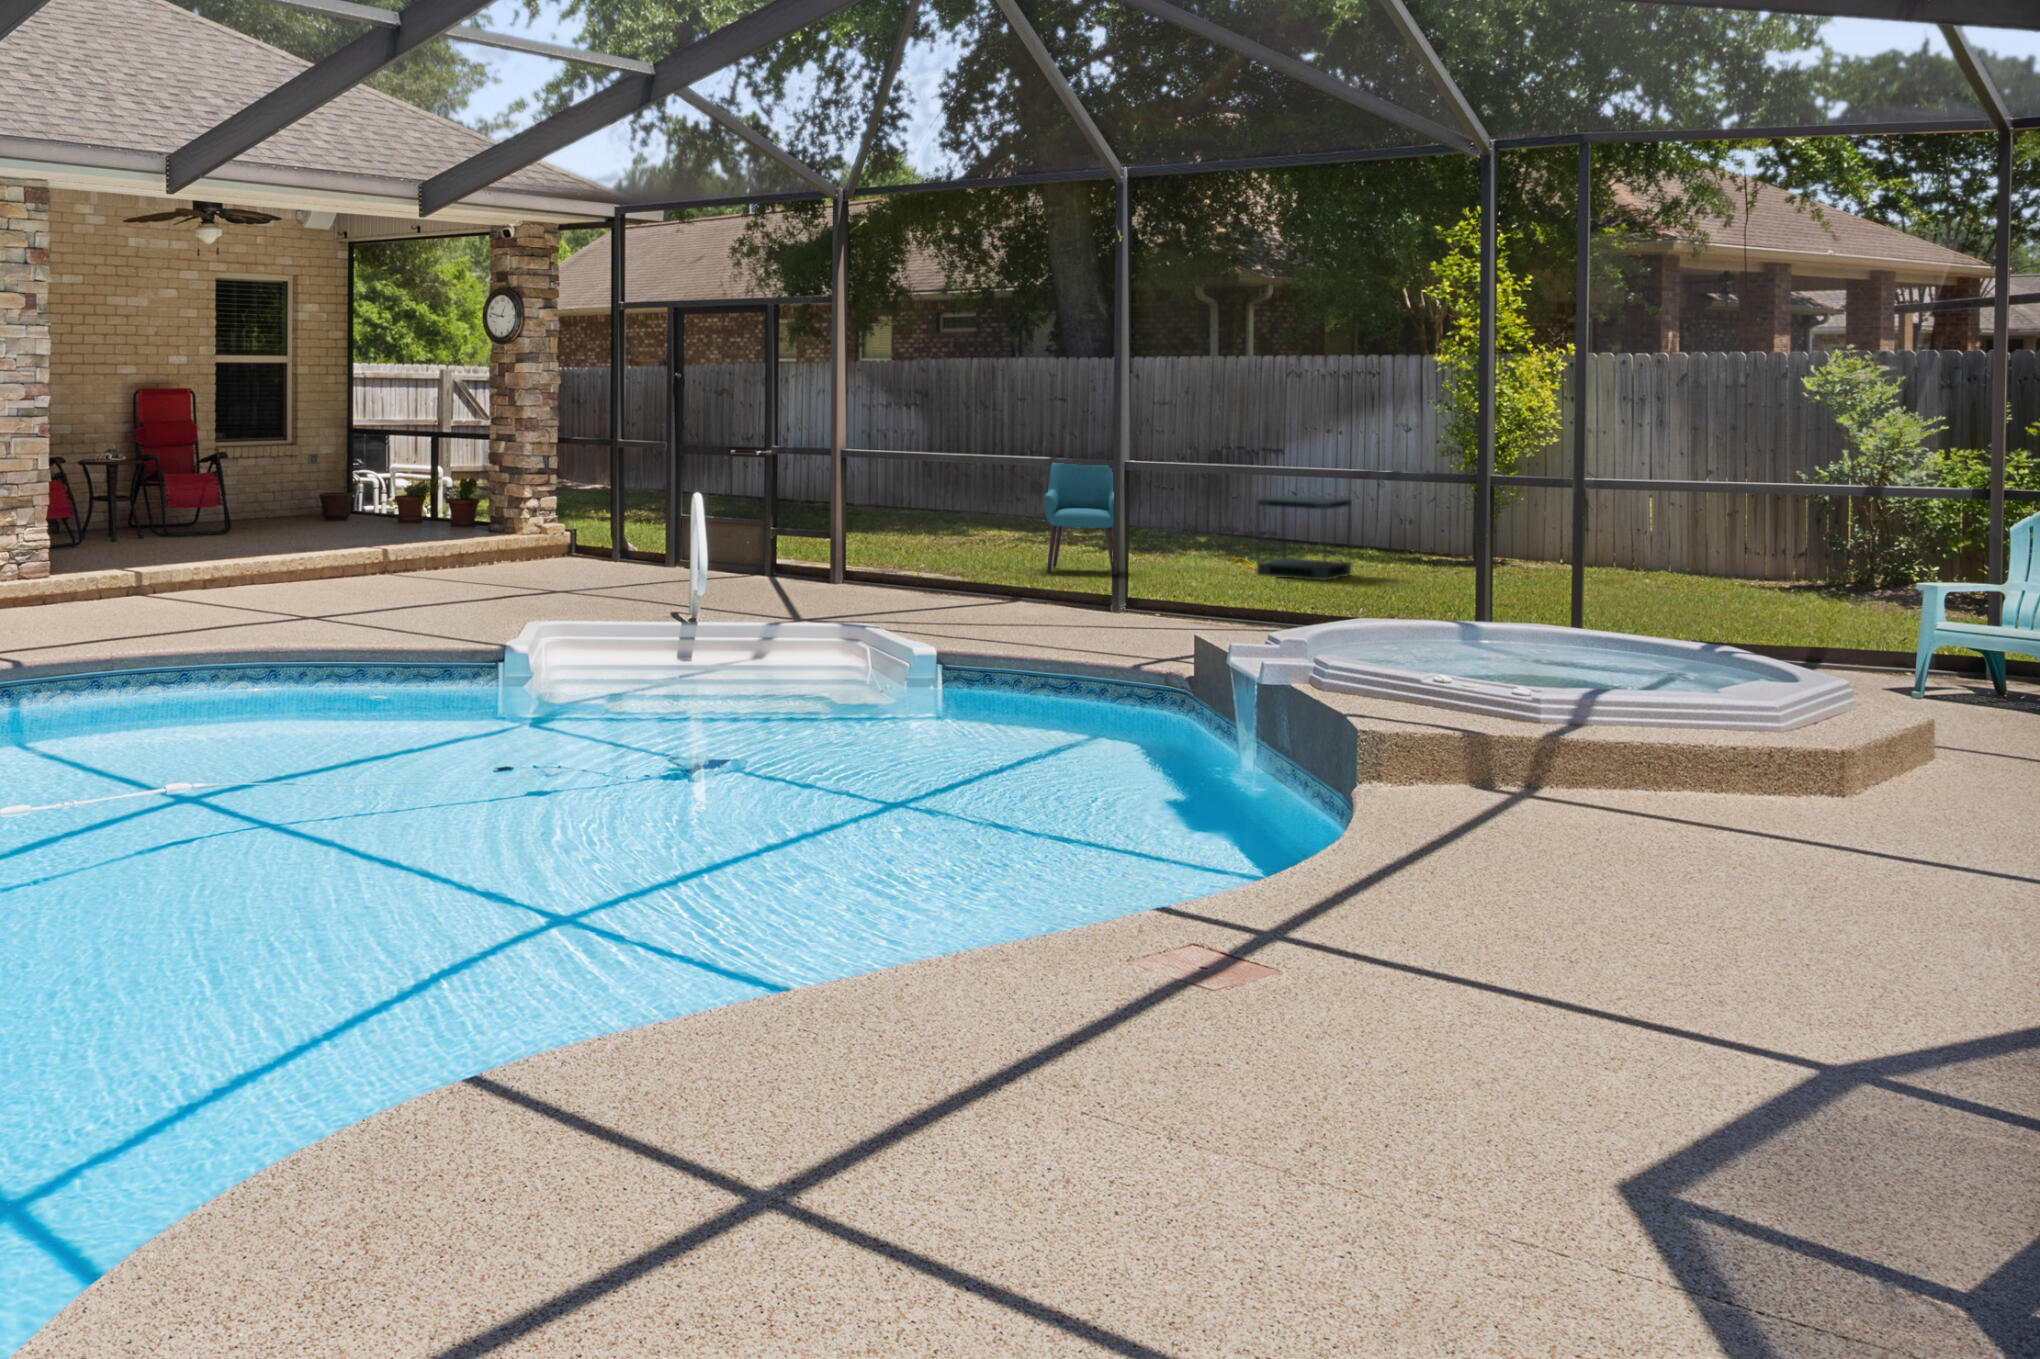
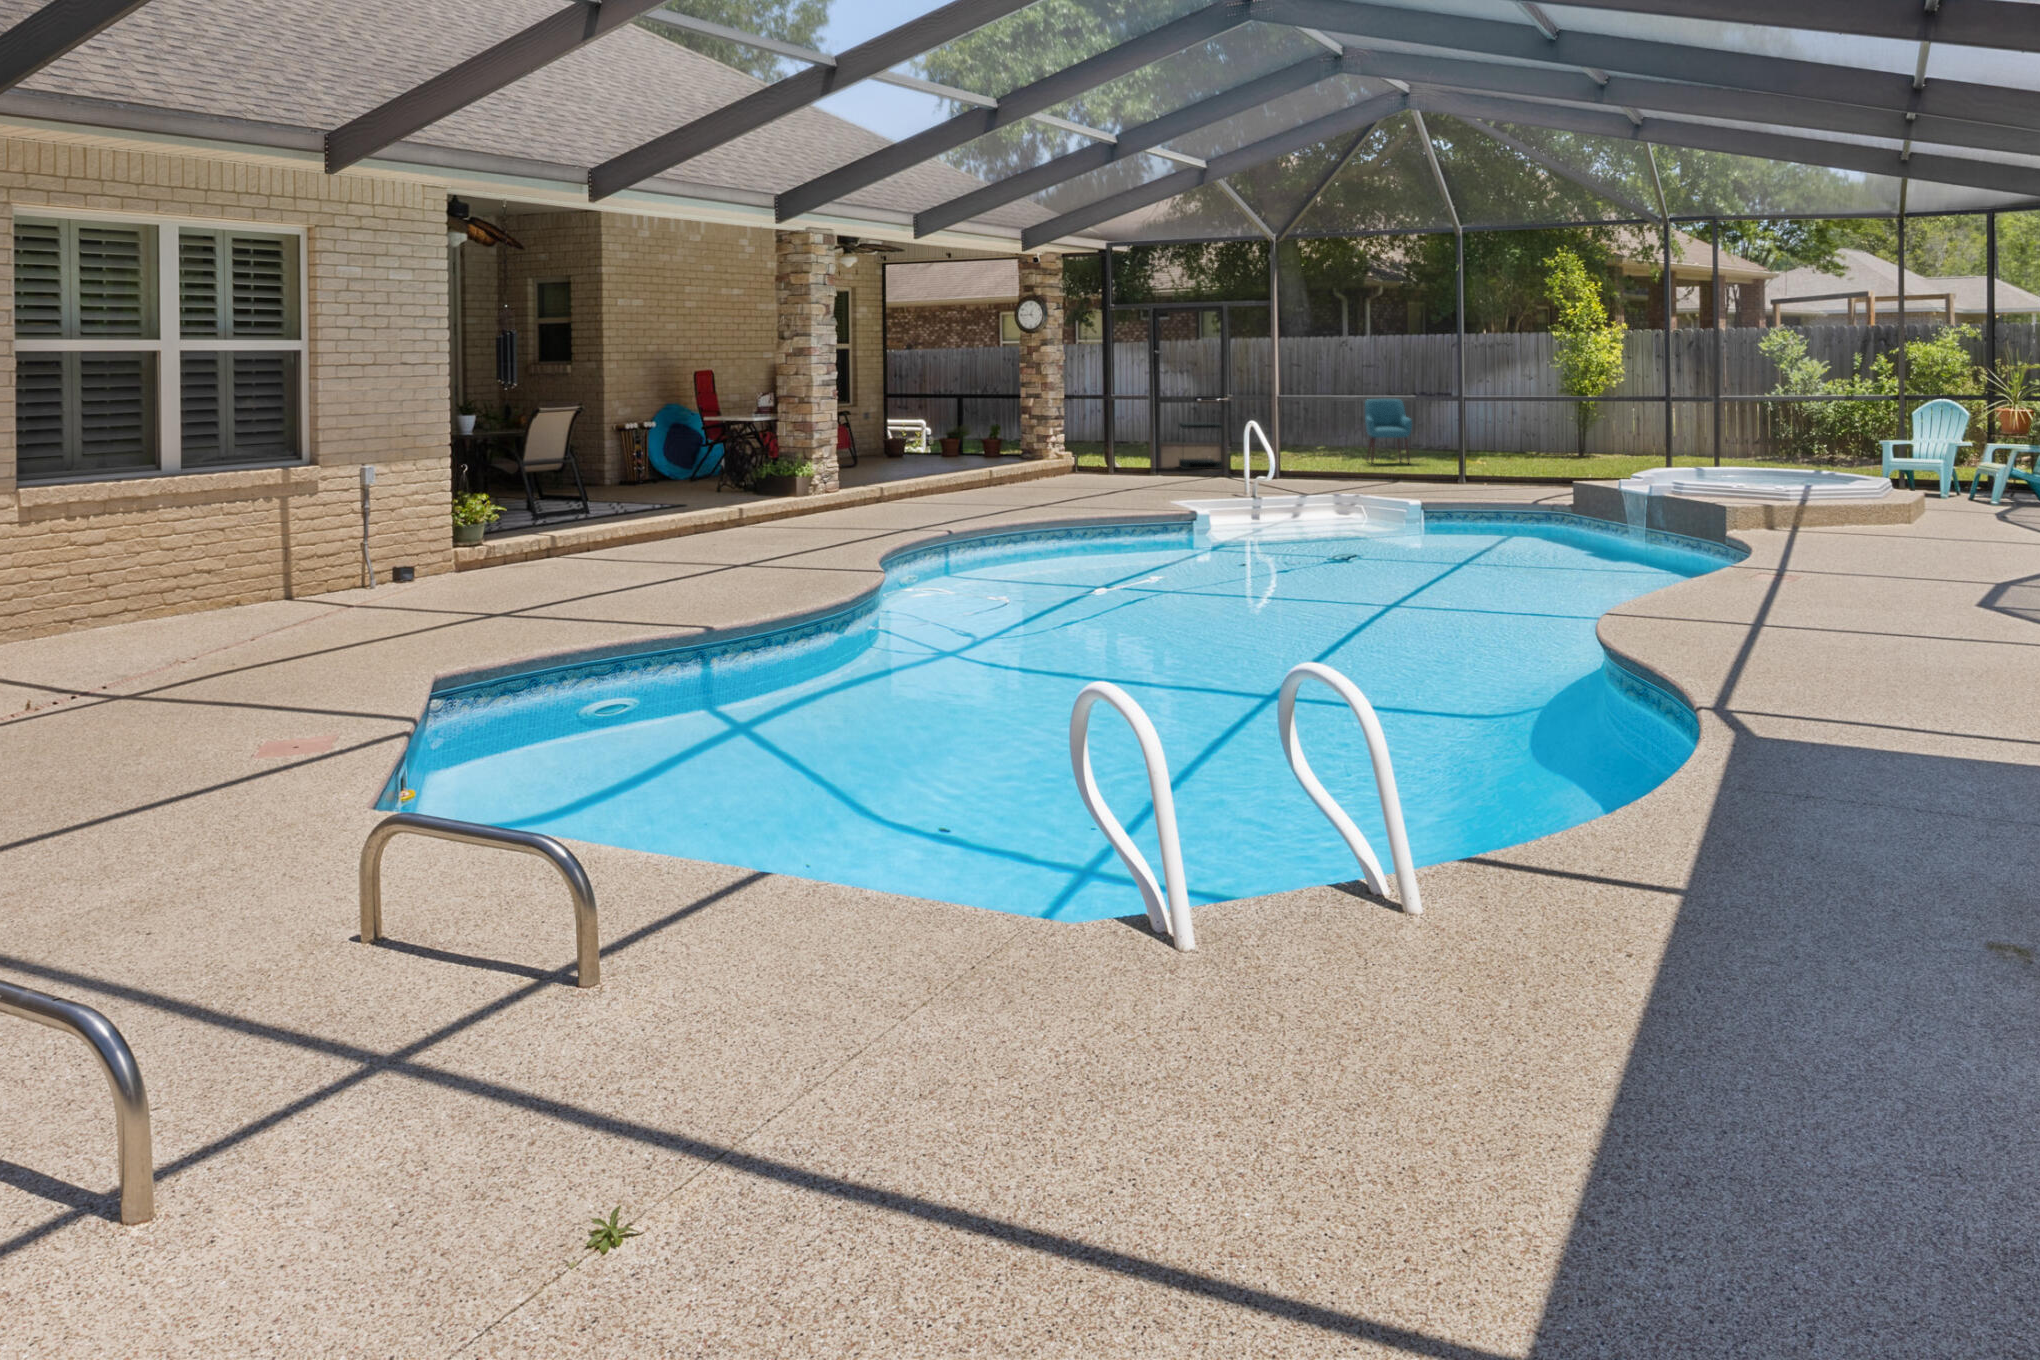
side table: present [1257,496,1352,580] -> present [1179,422,1223,469]

